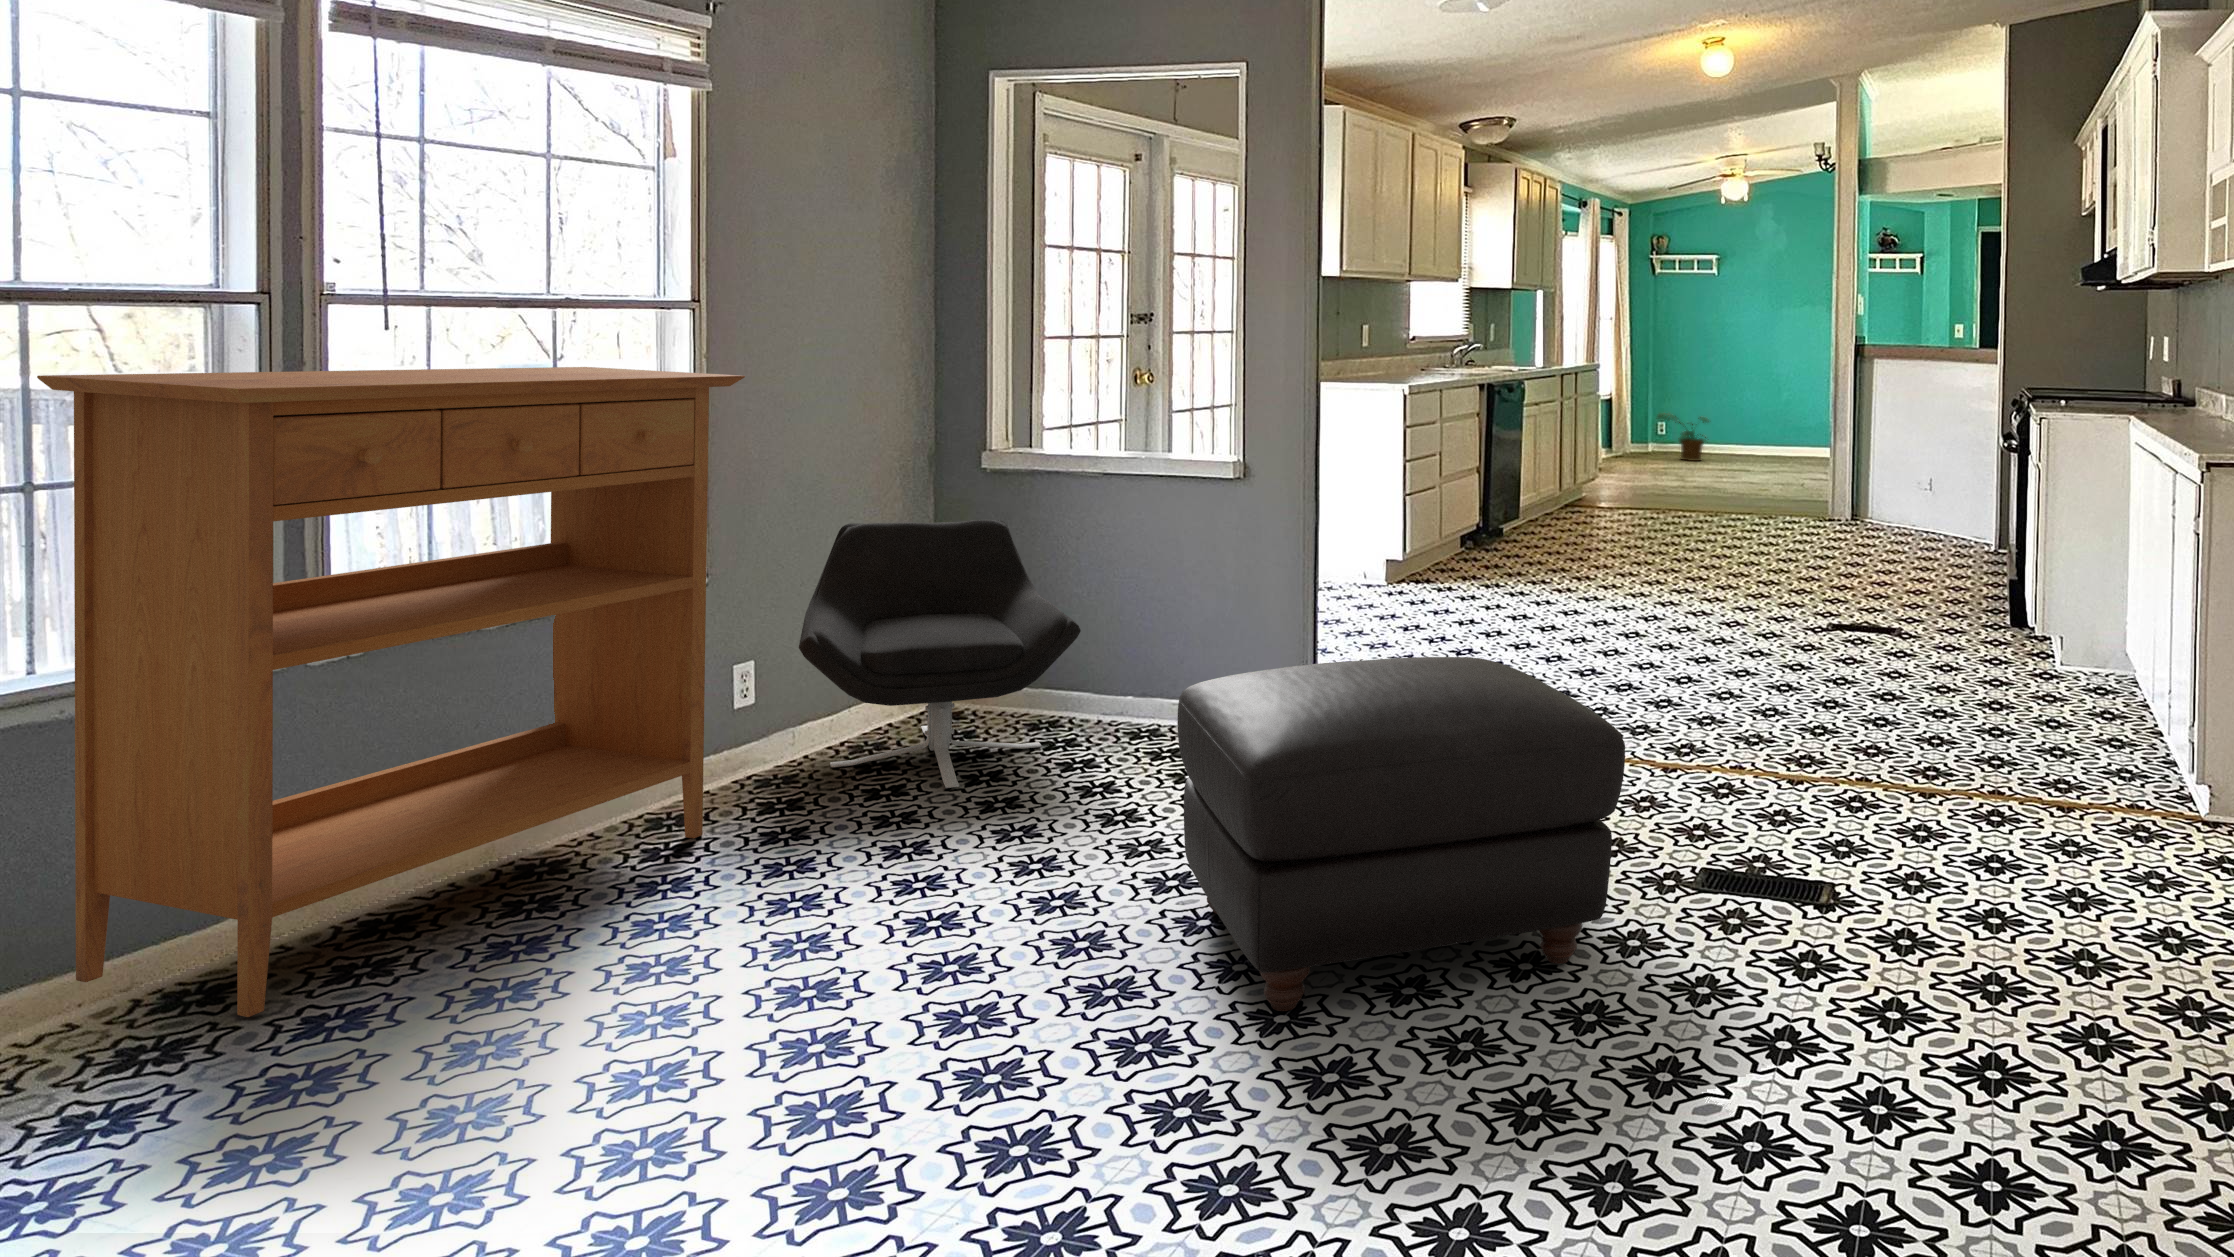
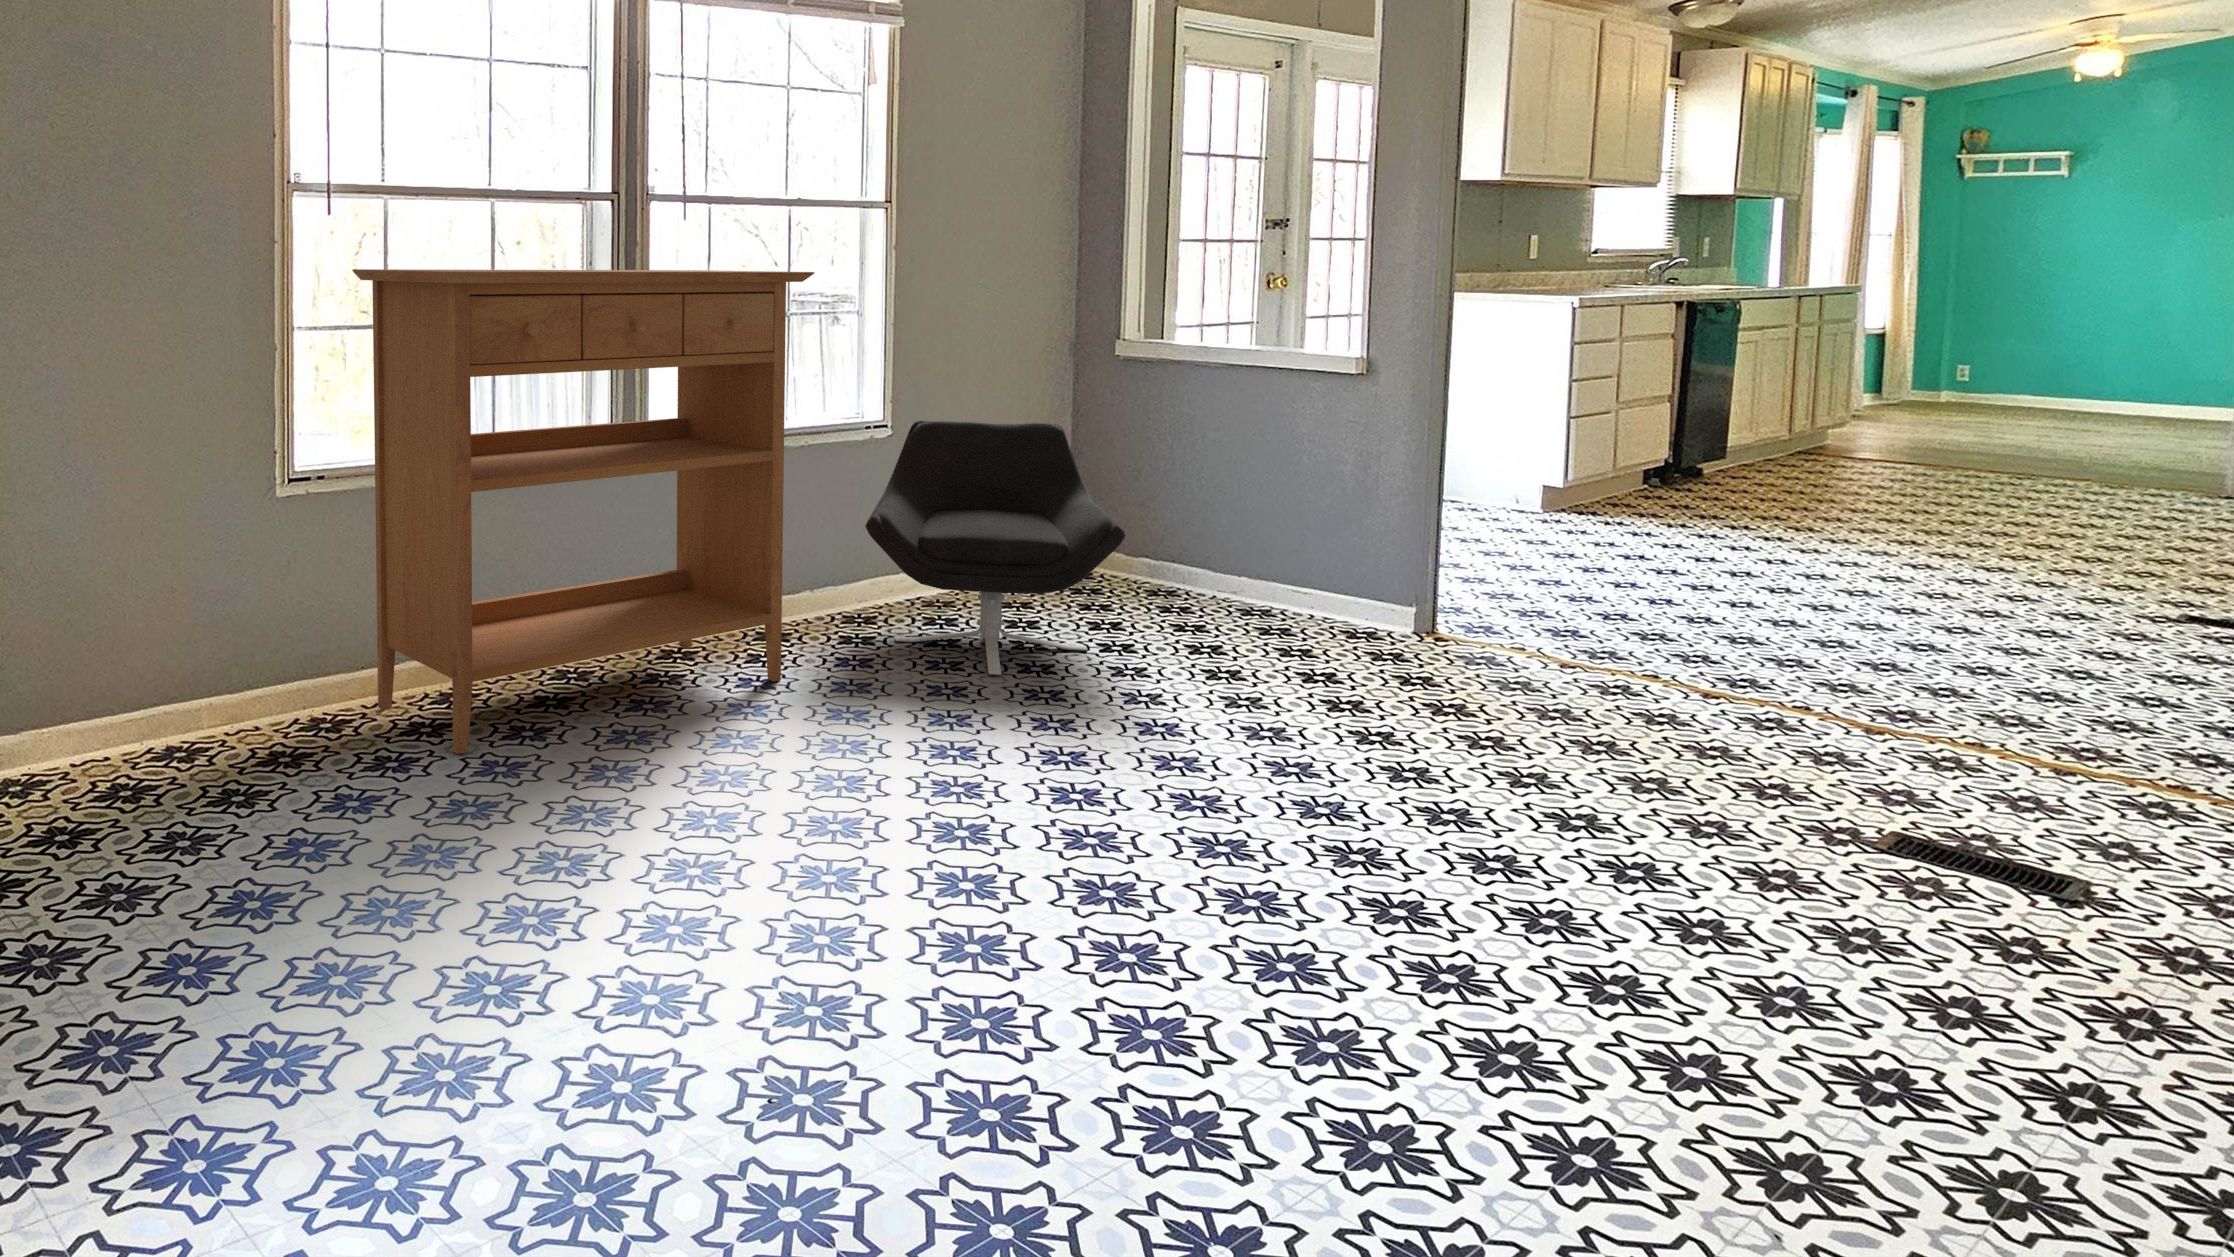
potted plant: present [1657,413,1709,461] -> none [1967,354,2068,419]
ottoman: present [1177,657,1625,1011] -> none [1197,583,1803,1003]

